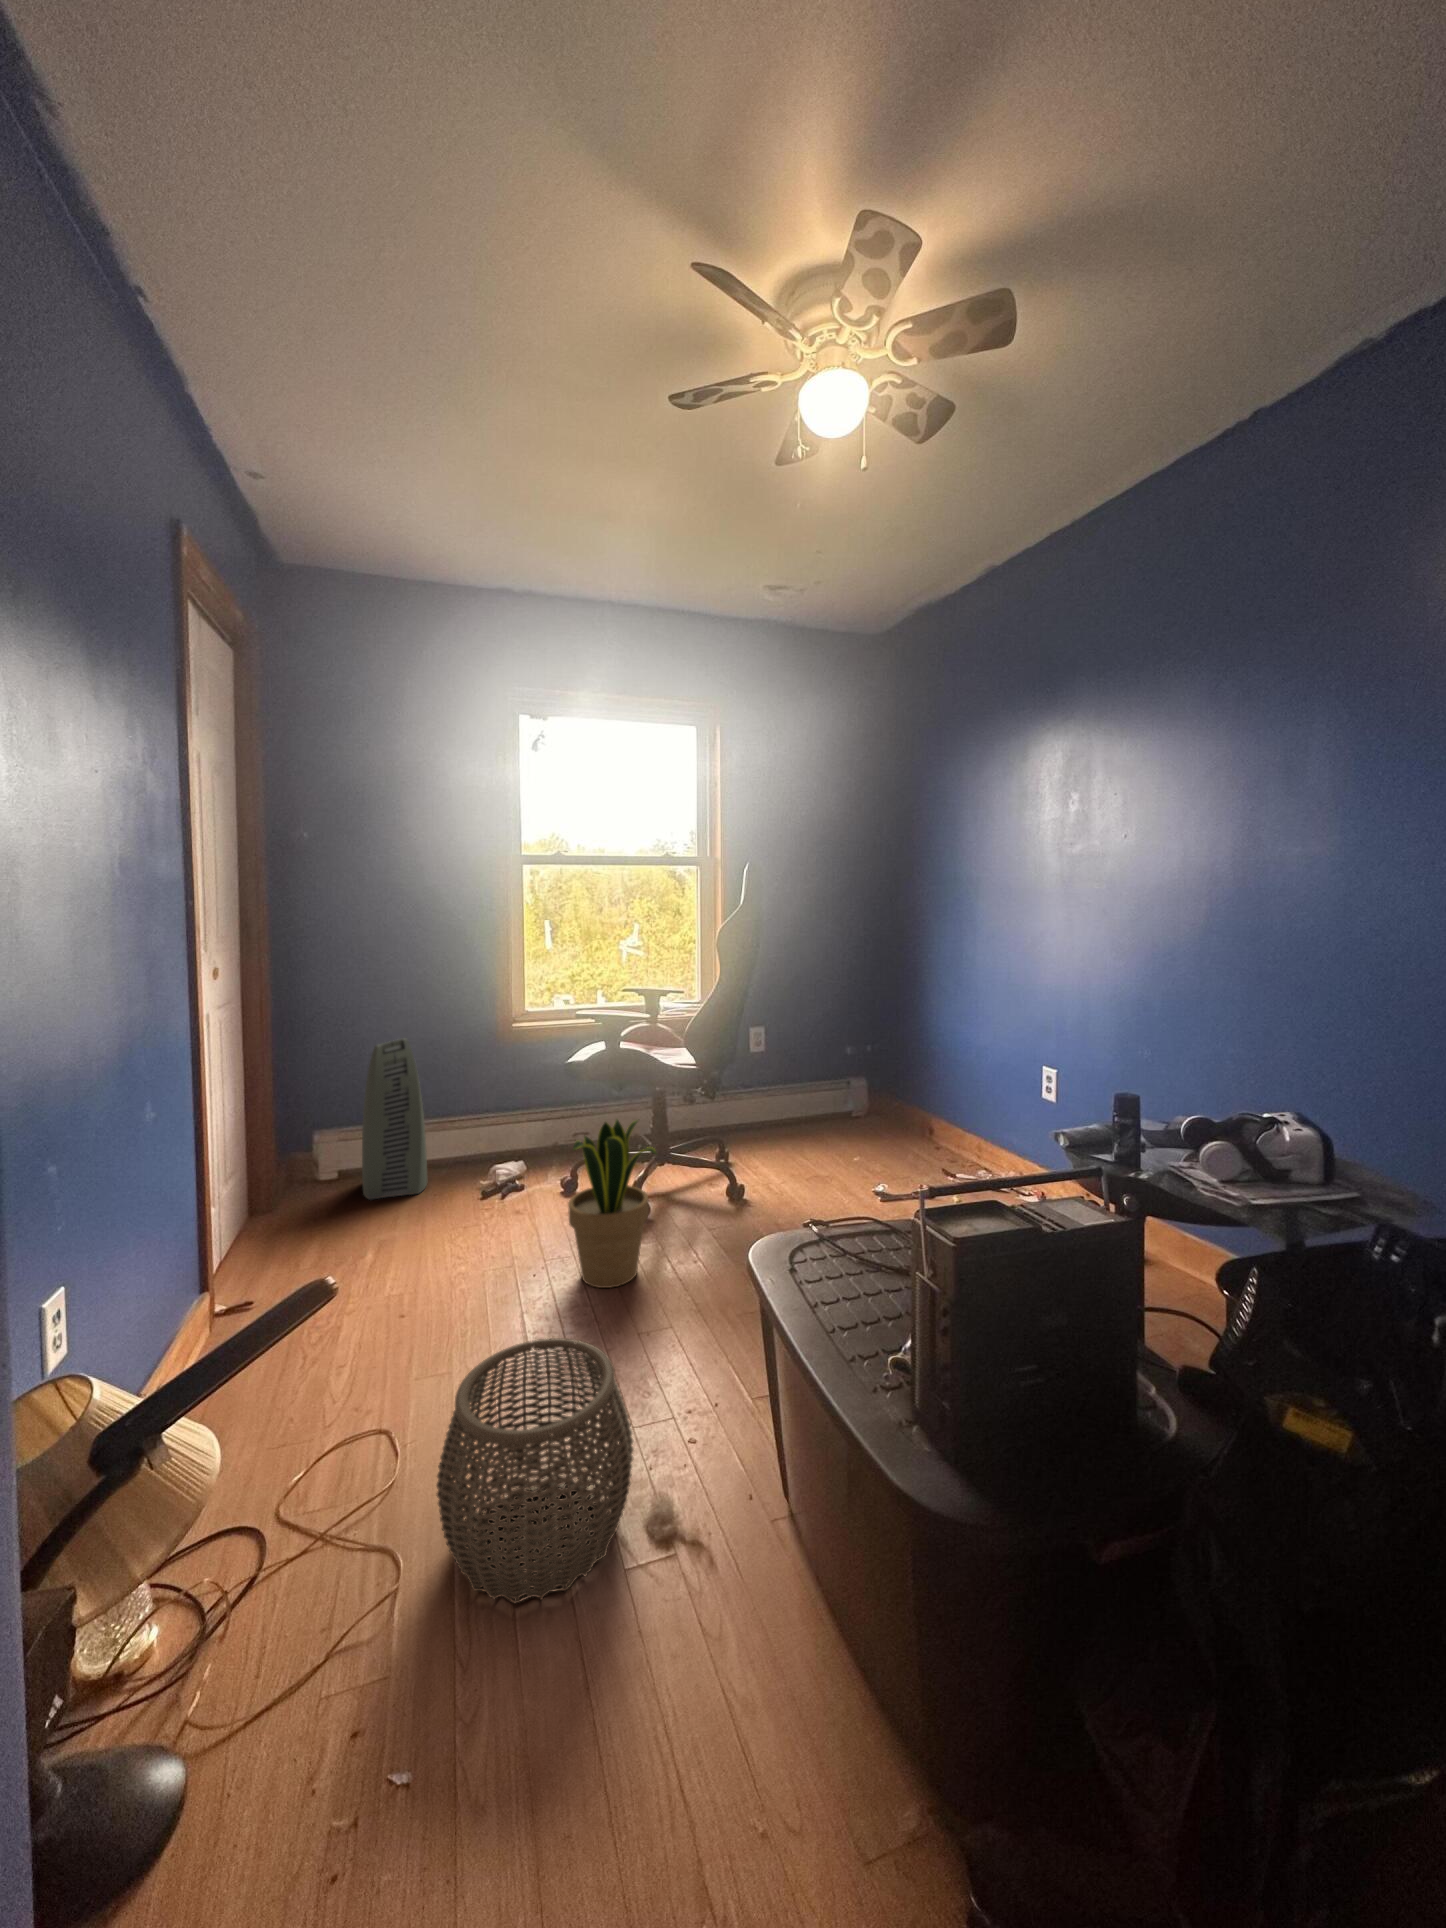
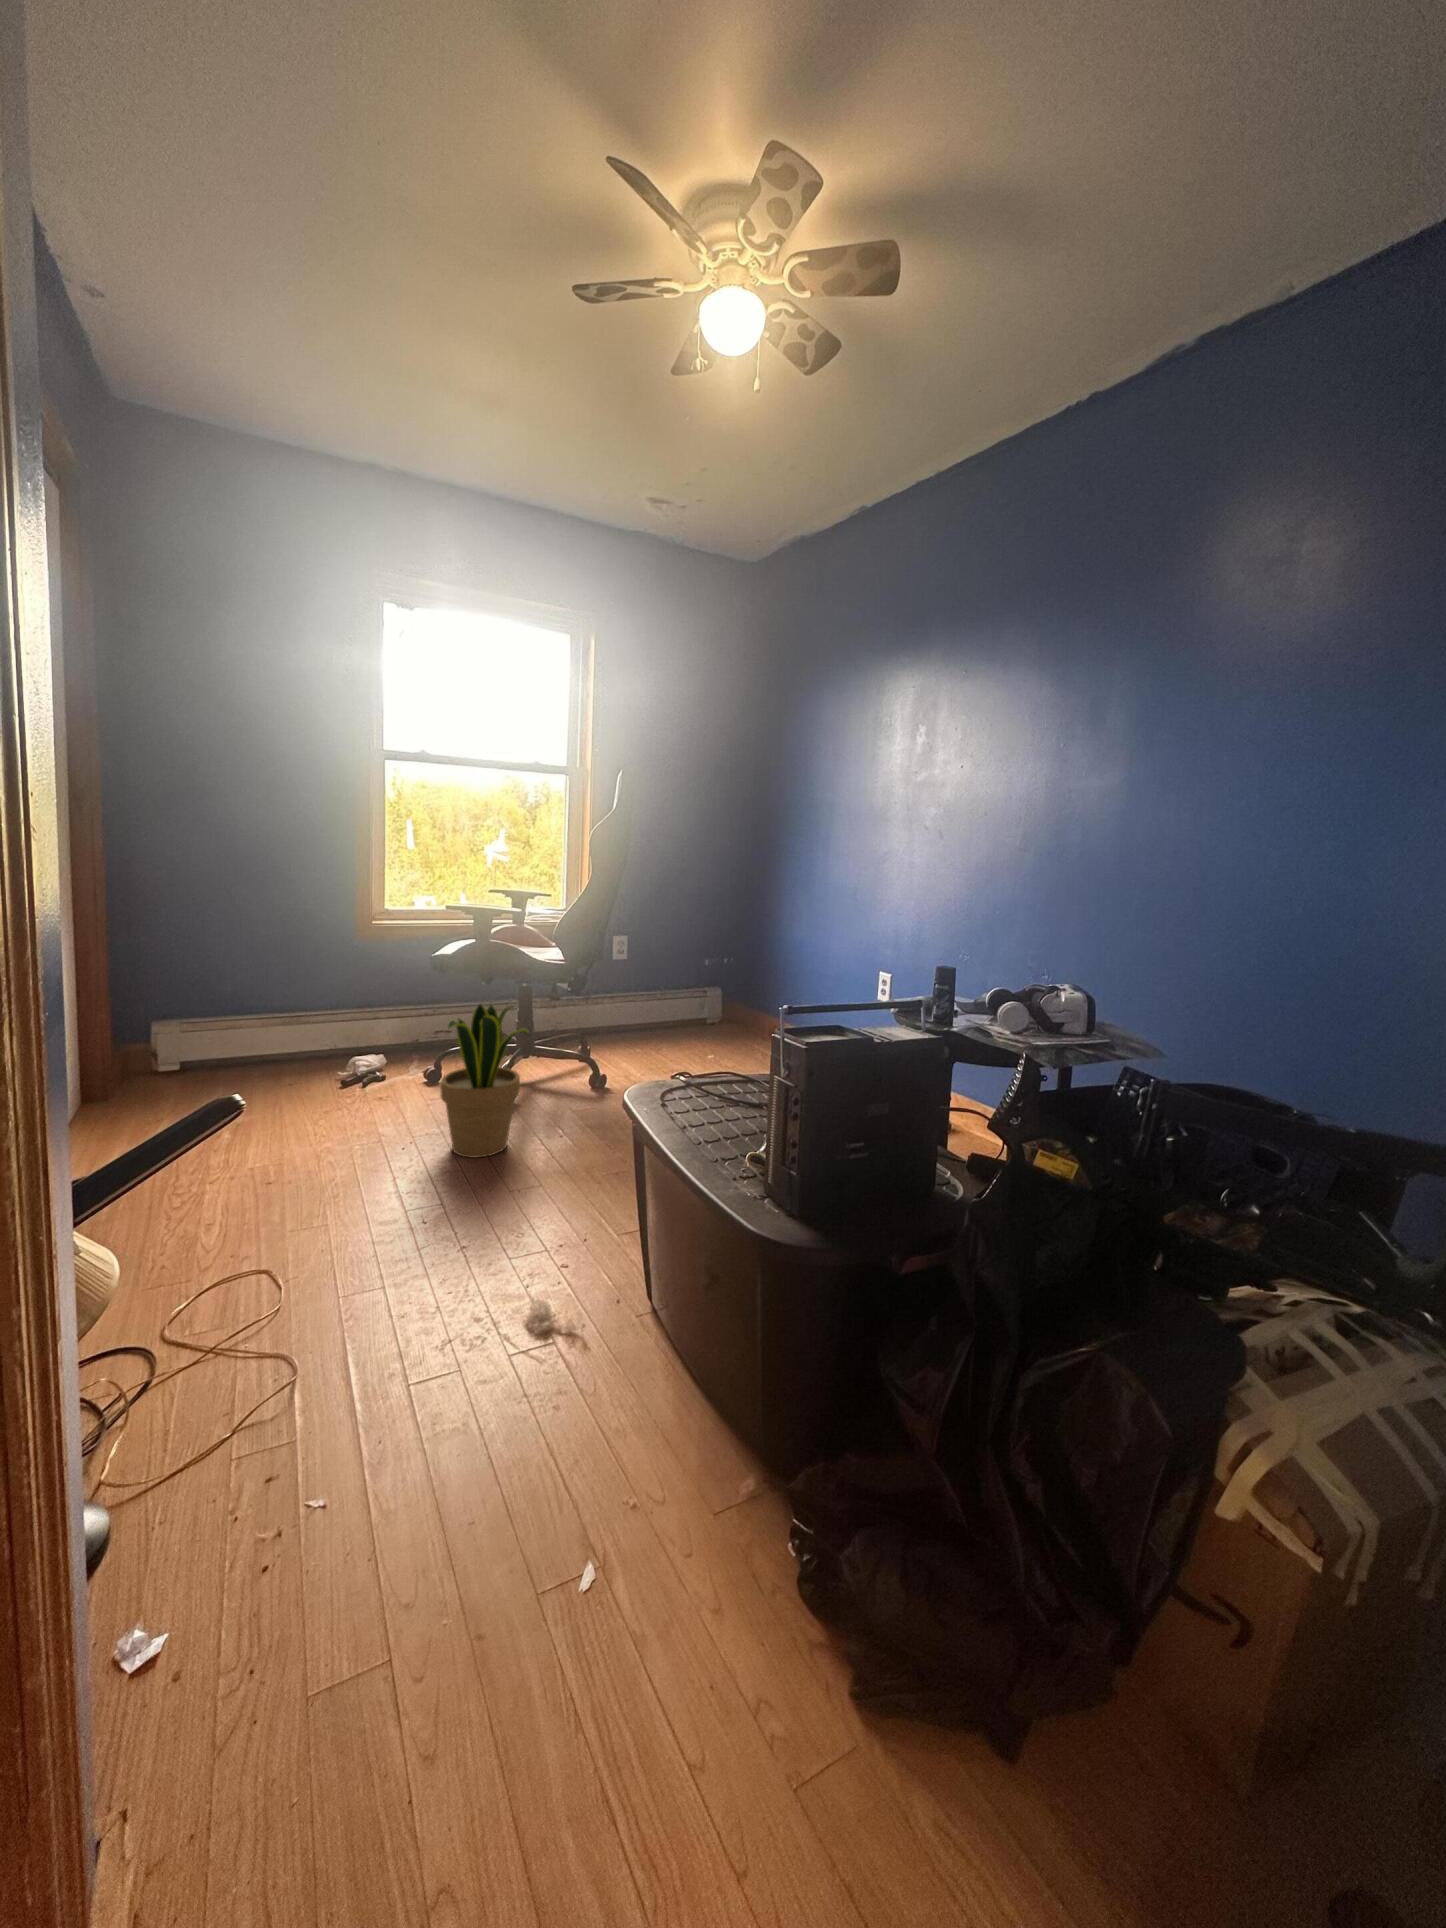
air purifier: present [362,1038,427,1200] -> none [208,928,280,1090]
woven basket: present [436,1338,634,1604] -> none [333,1173,518,1382]

